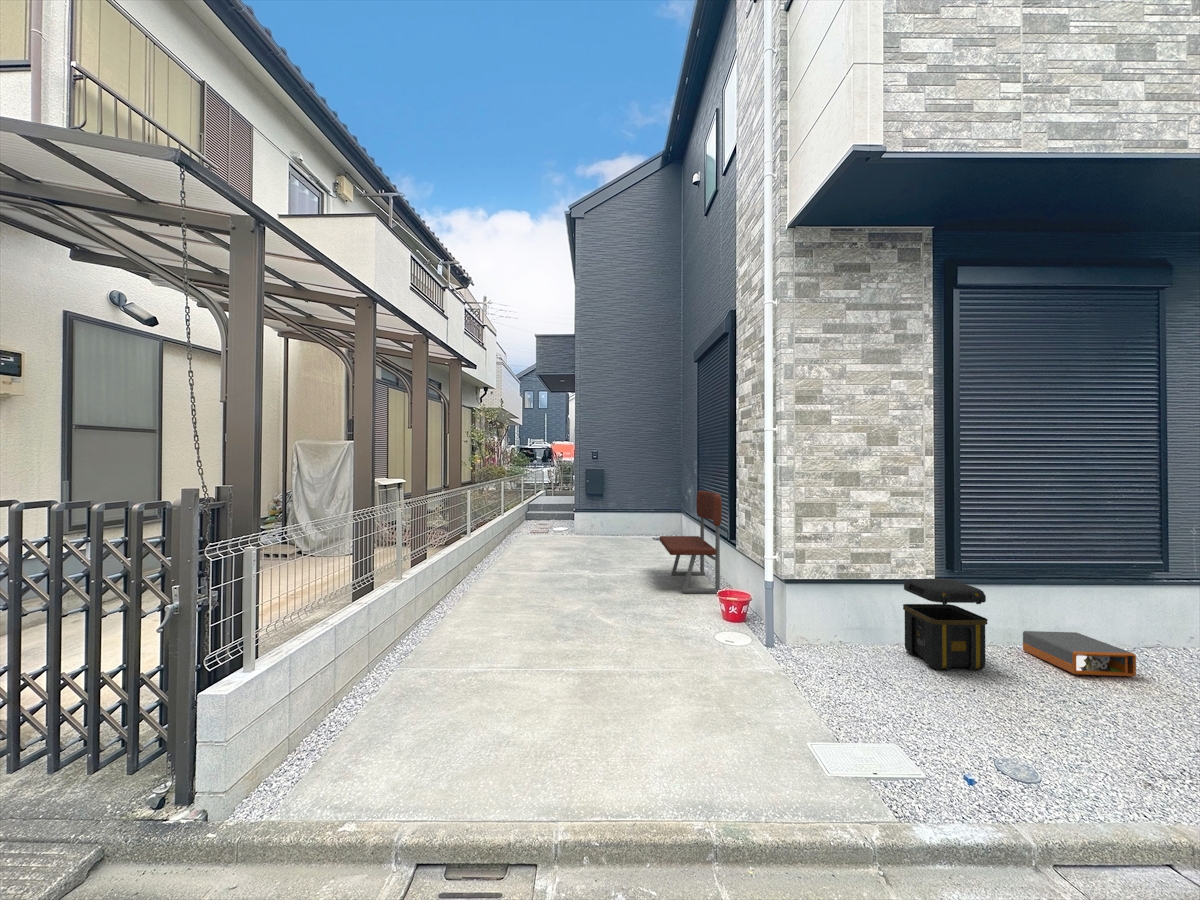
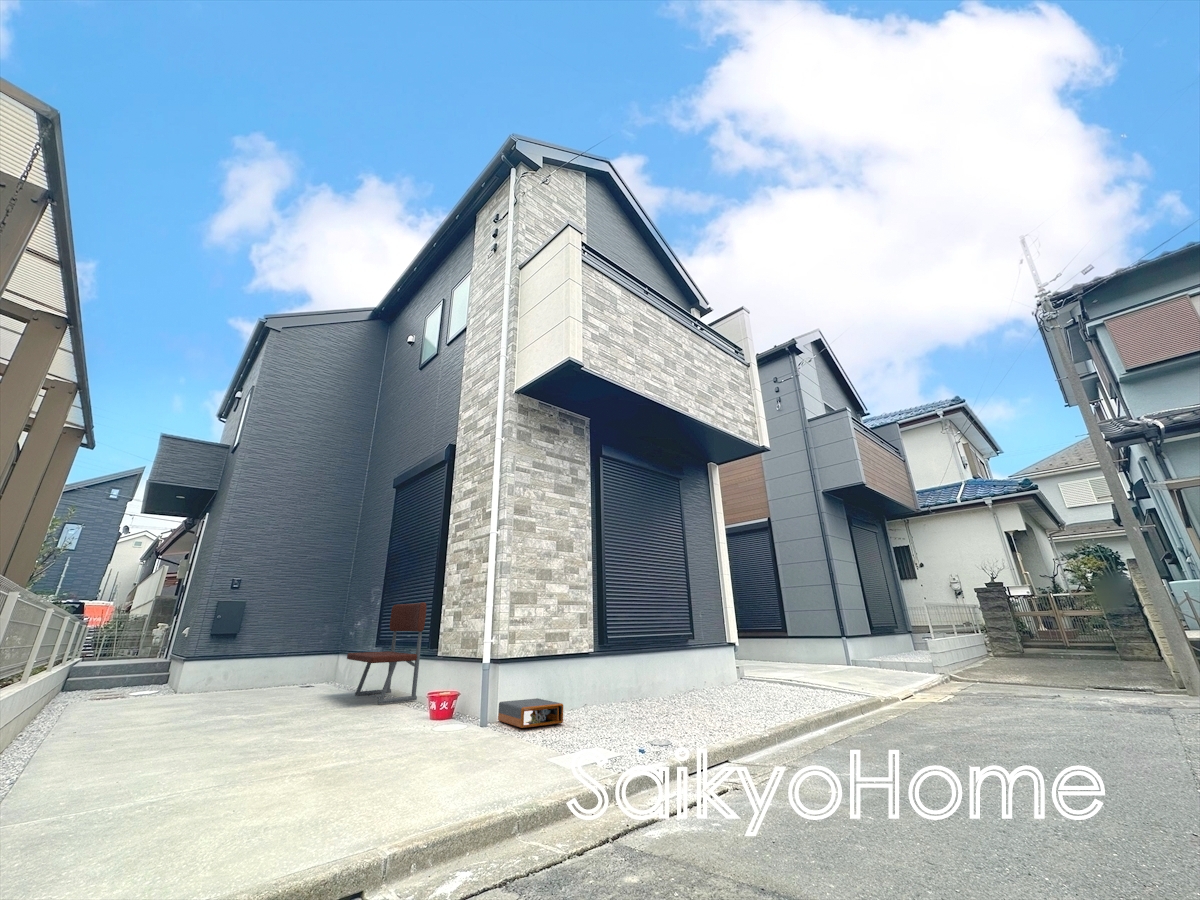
toolbox: present [903,579,988,670] -> none [577,650,628,714]
storage box: present [1023,631,1136,676] -> present [498,698,563,728]

